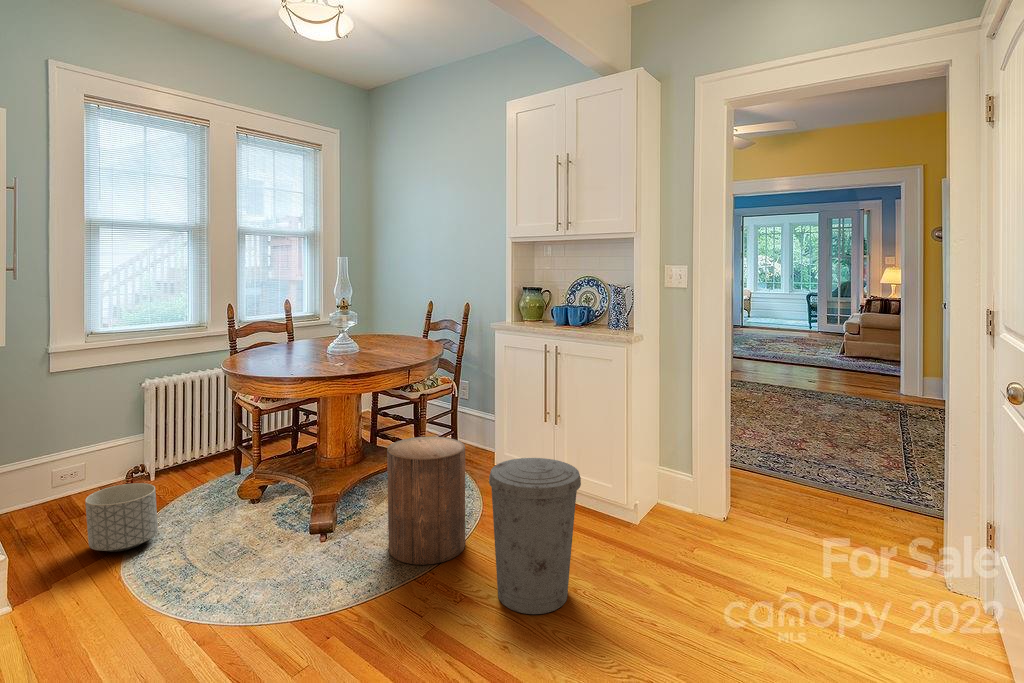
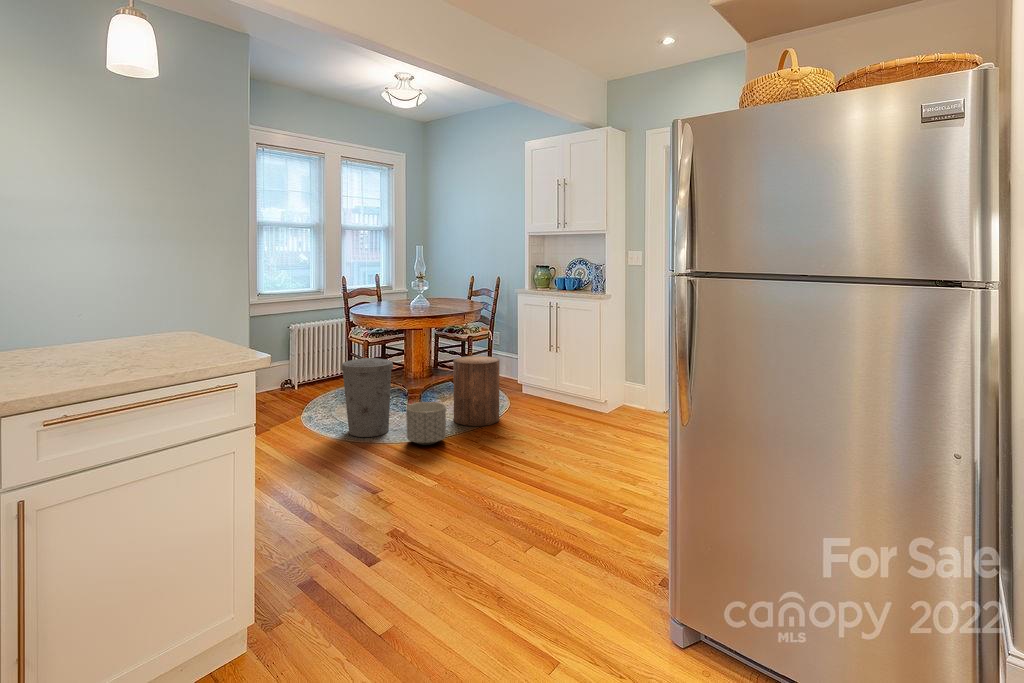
trash can: present [489,458,581,614] -> present [342,358,393,437]
planter: present [85,483,158,552] -> present [406,402,446,445]

